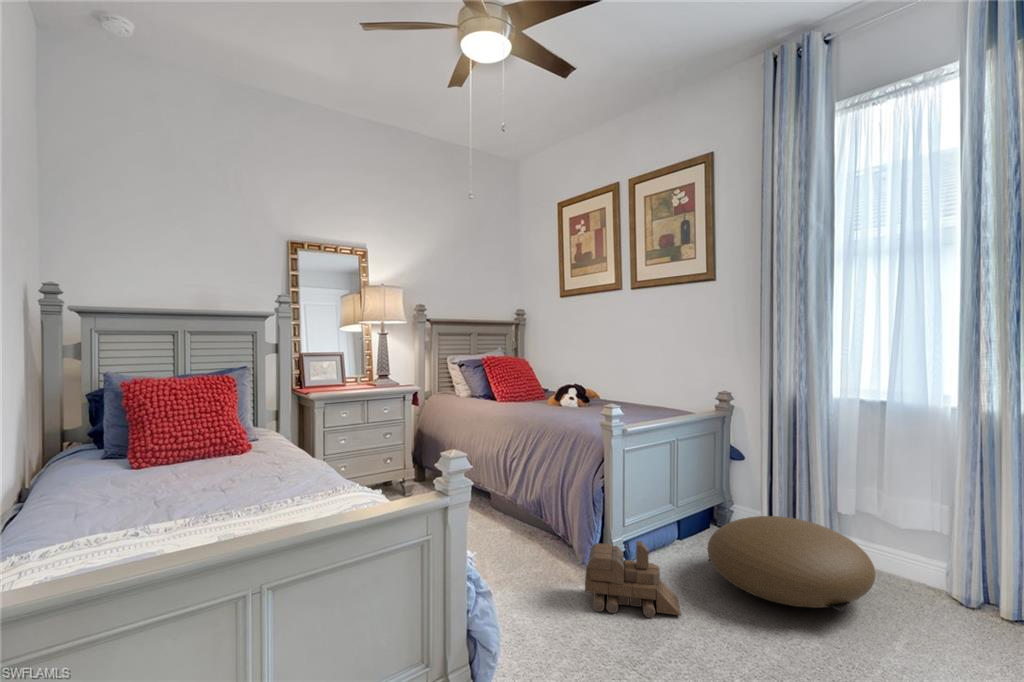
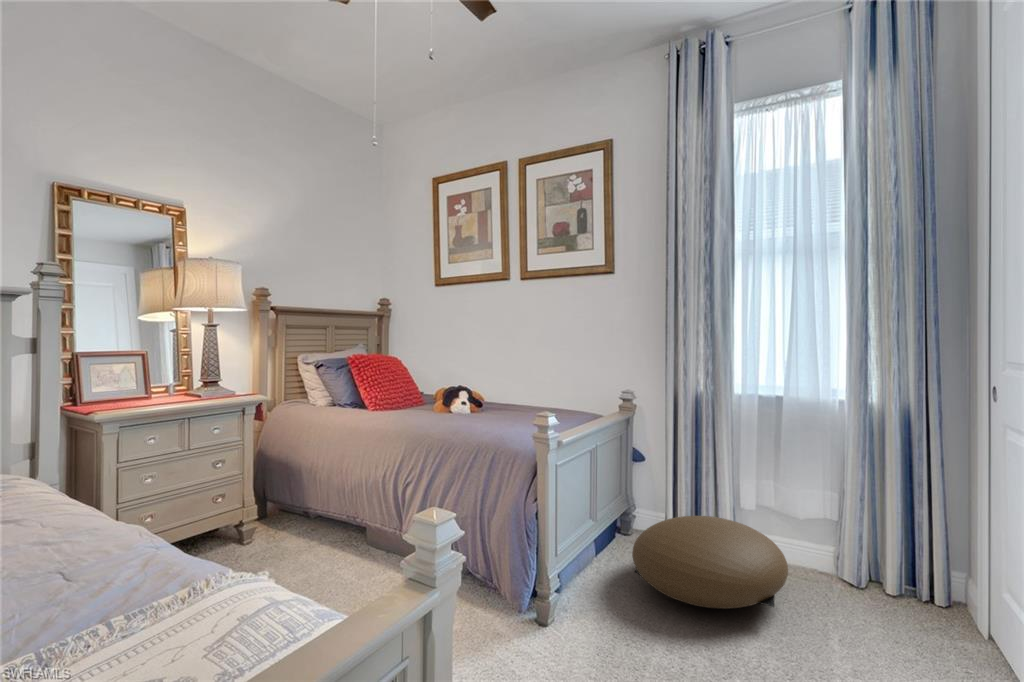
toy train: present [585,541,681,618] -> none [515,564,626,656]

